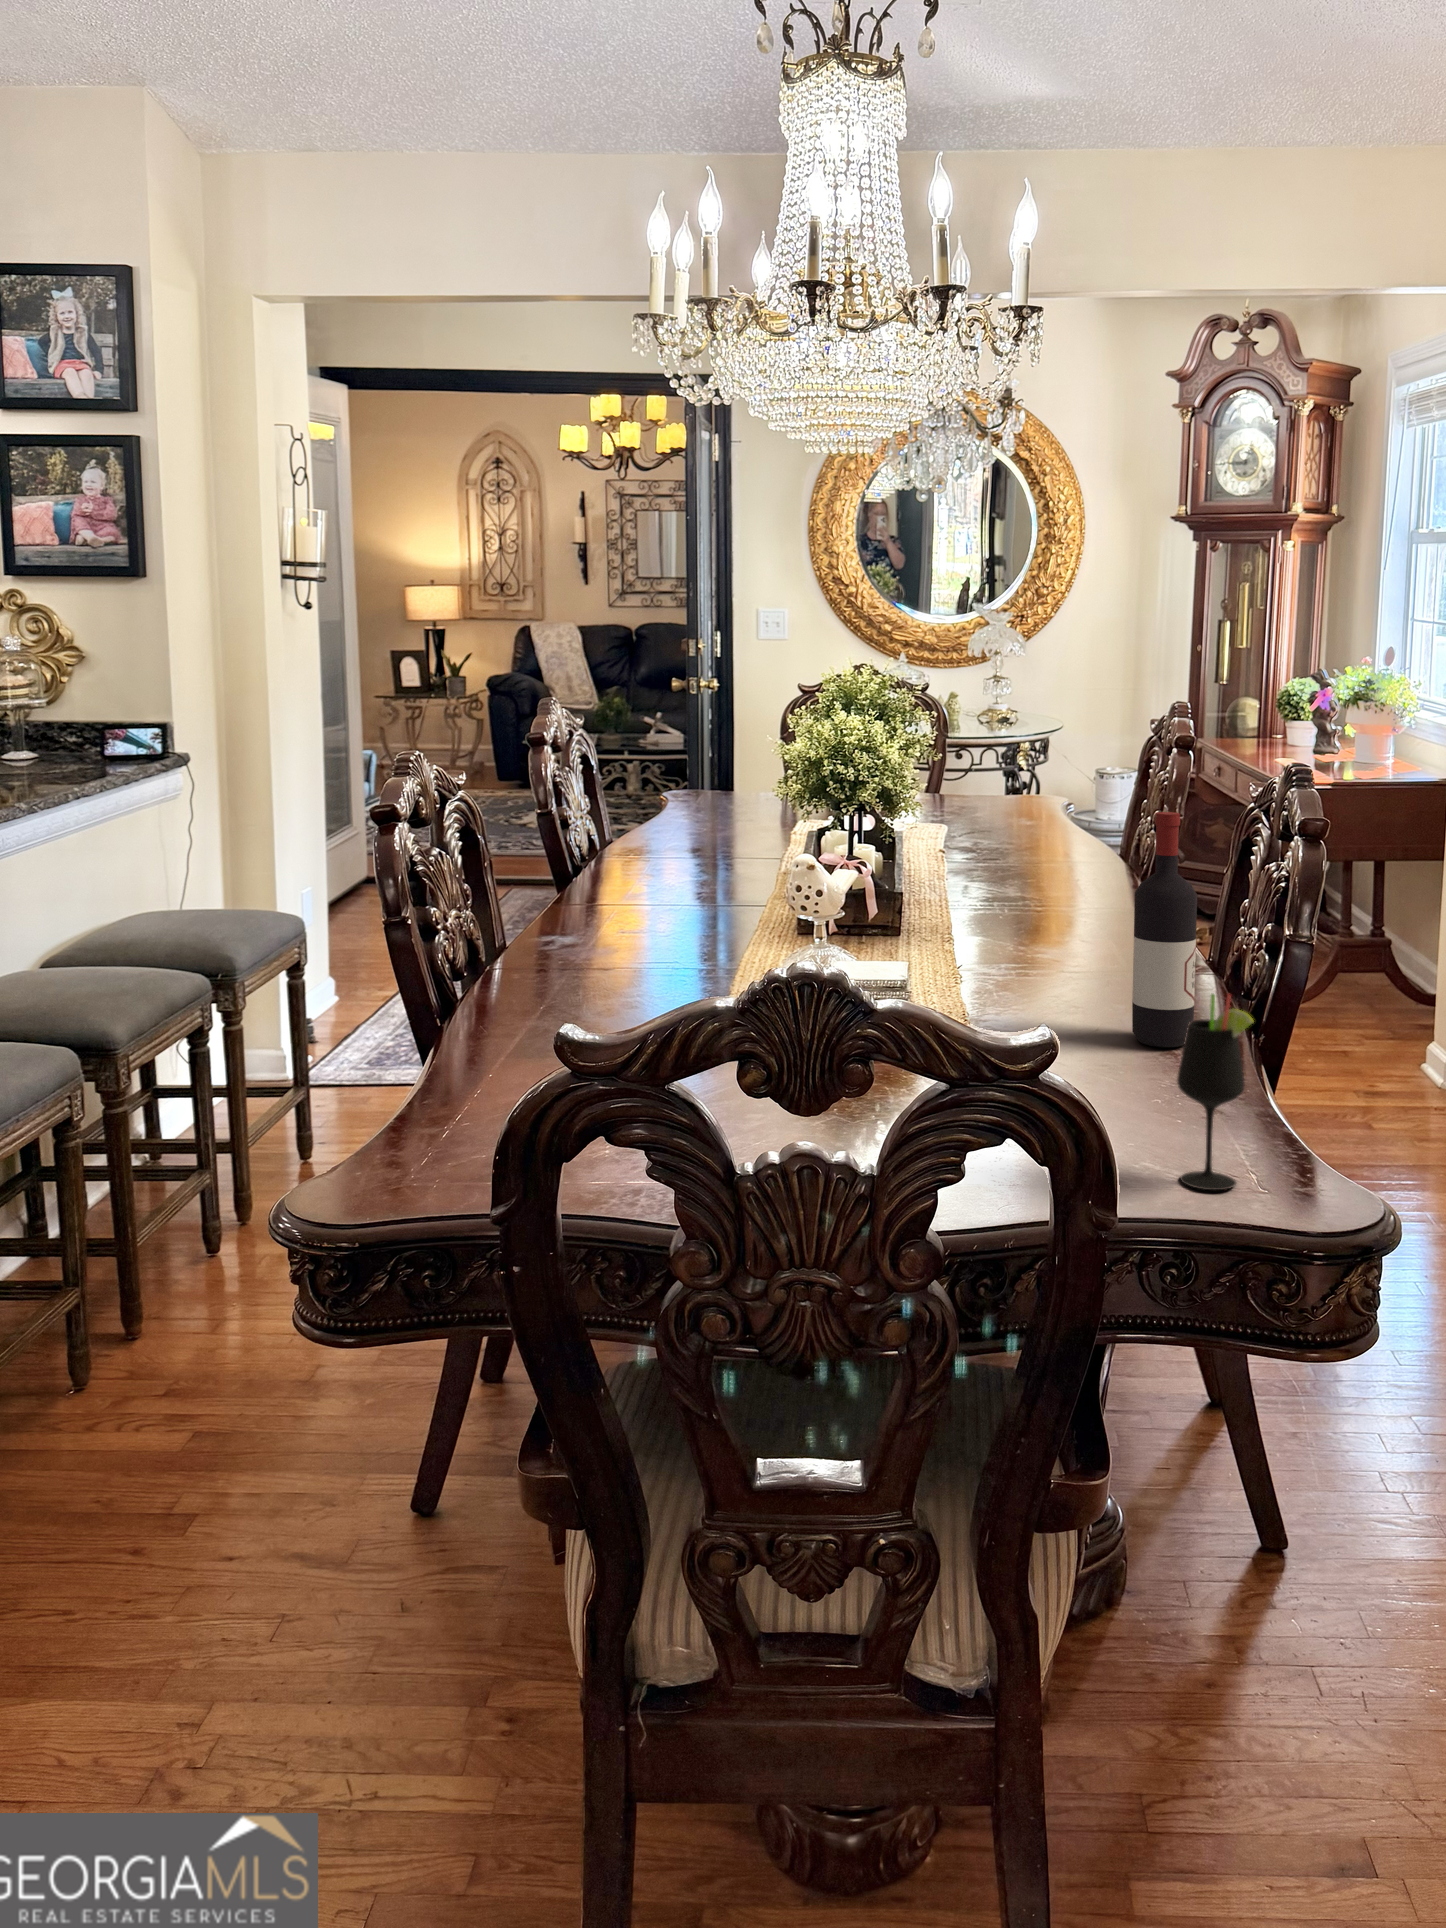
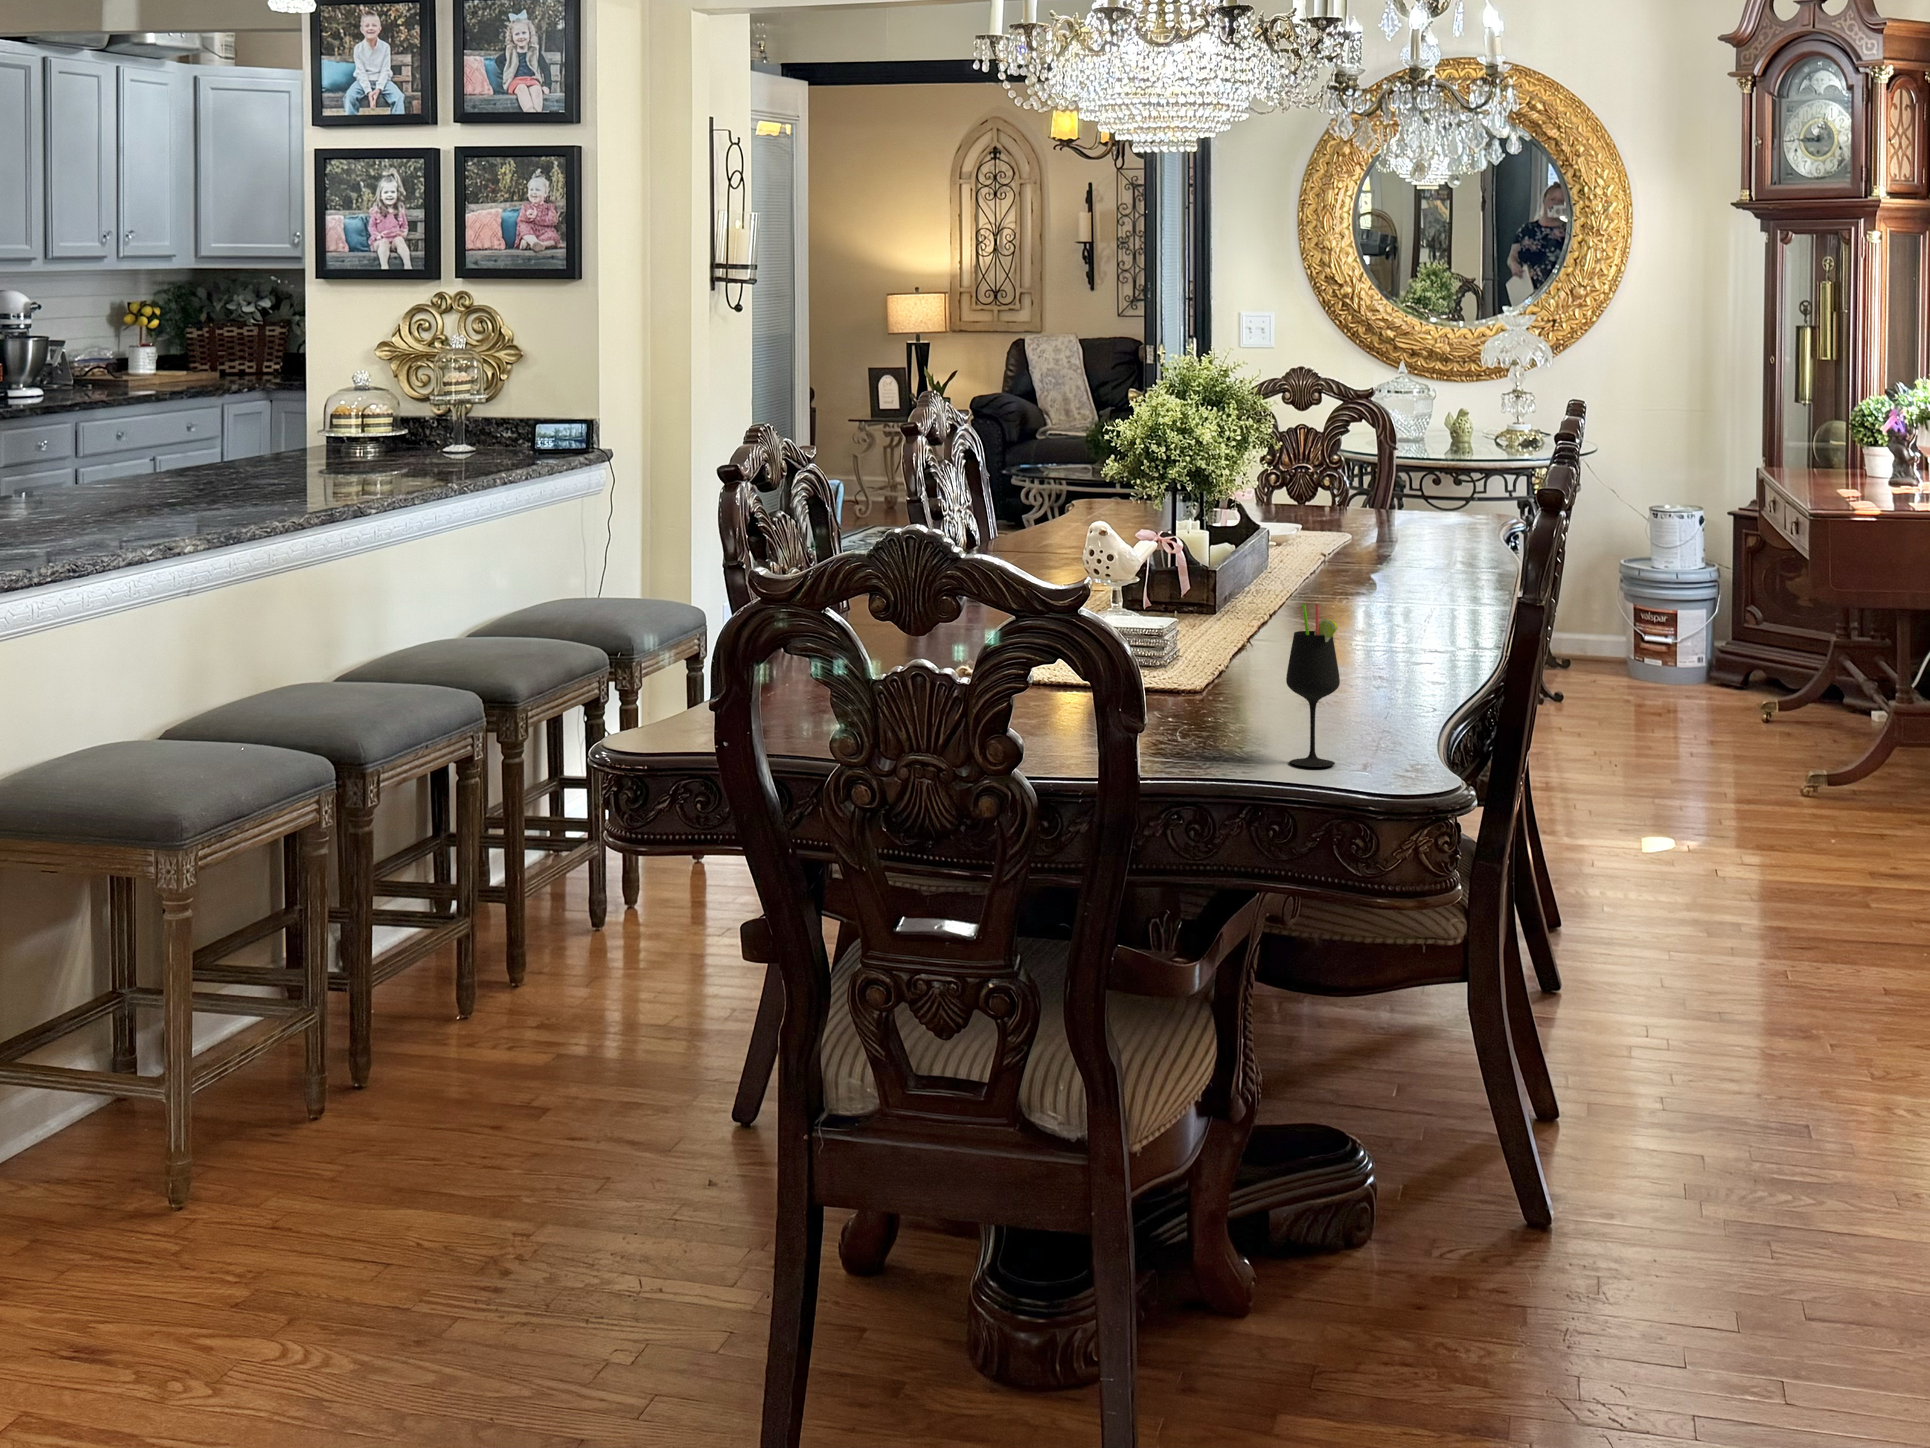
wine bottle: present [1132,812,1197,1047] -> none [1351,483,1407,695]

